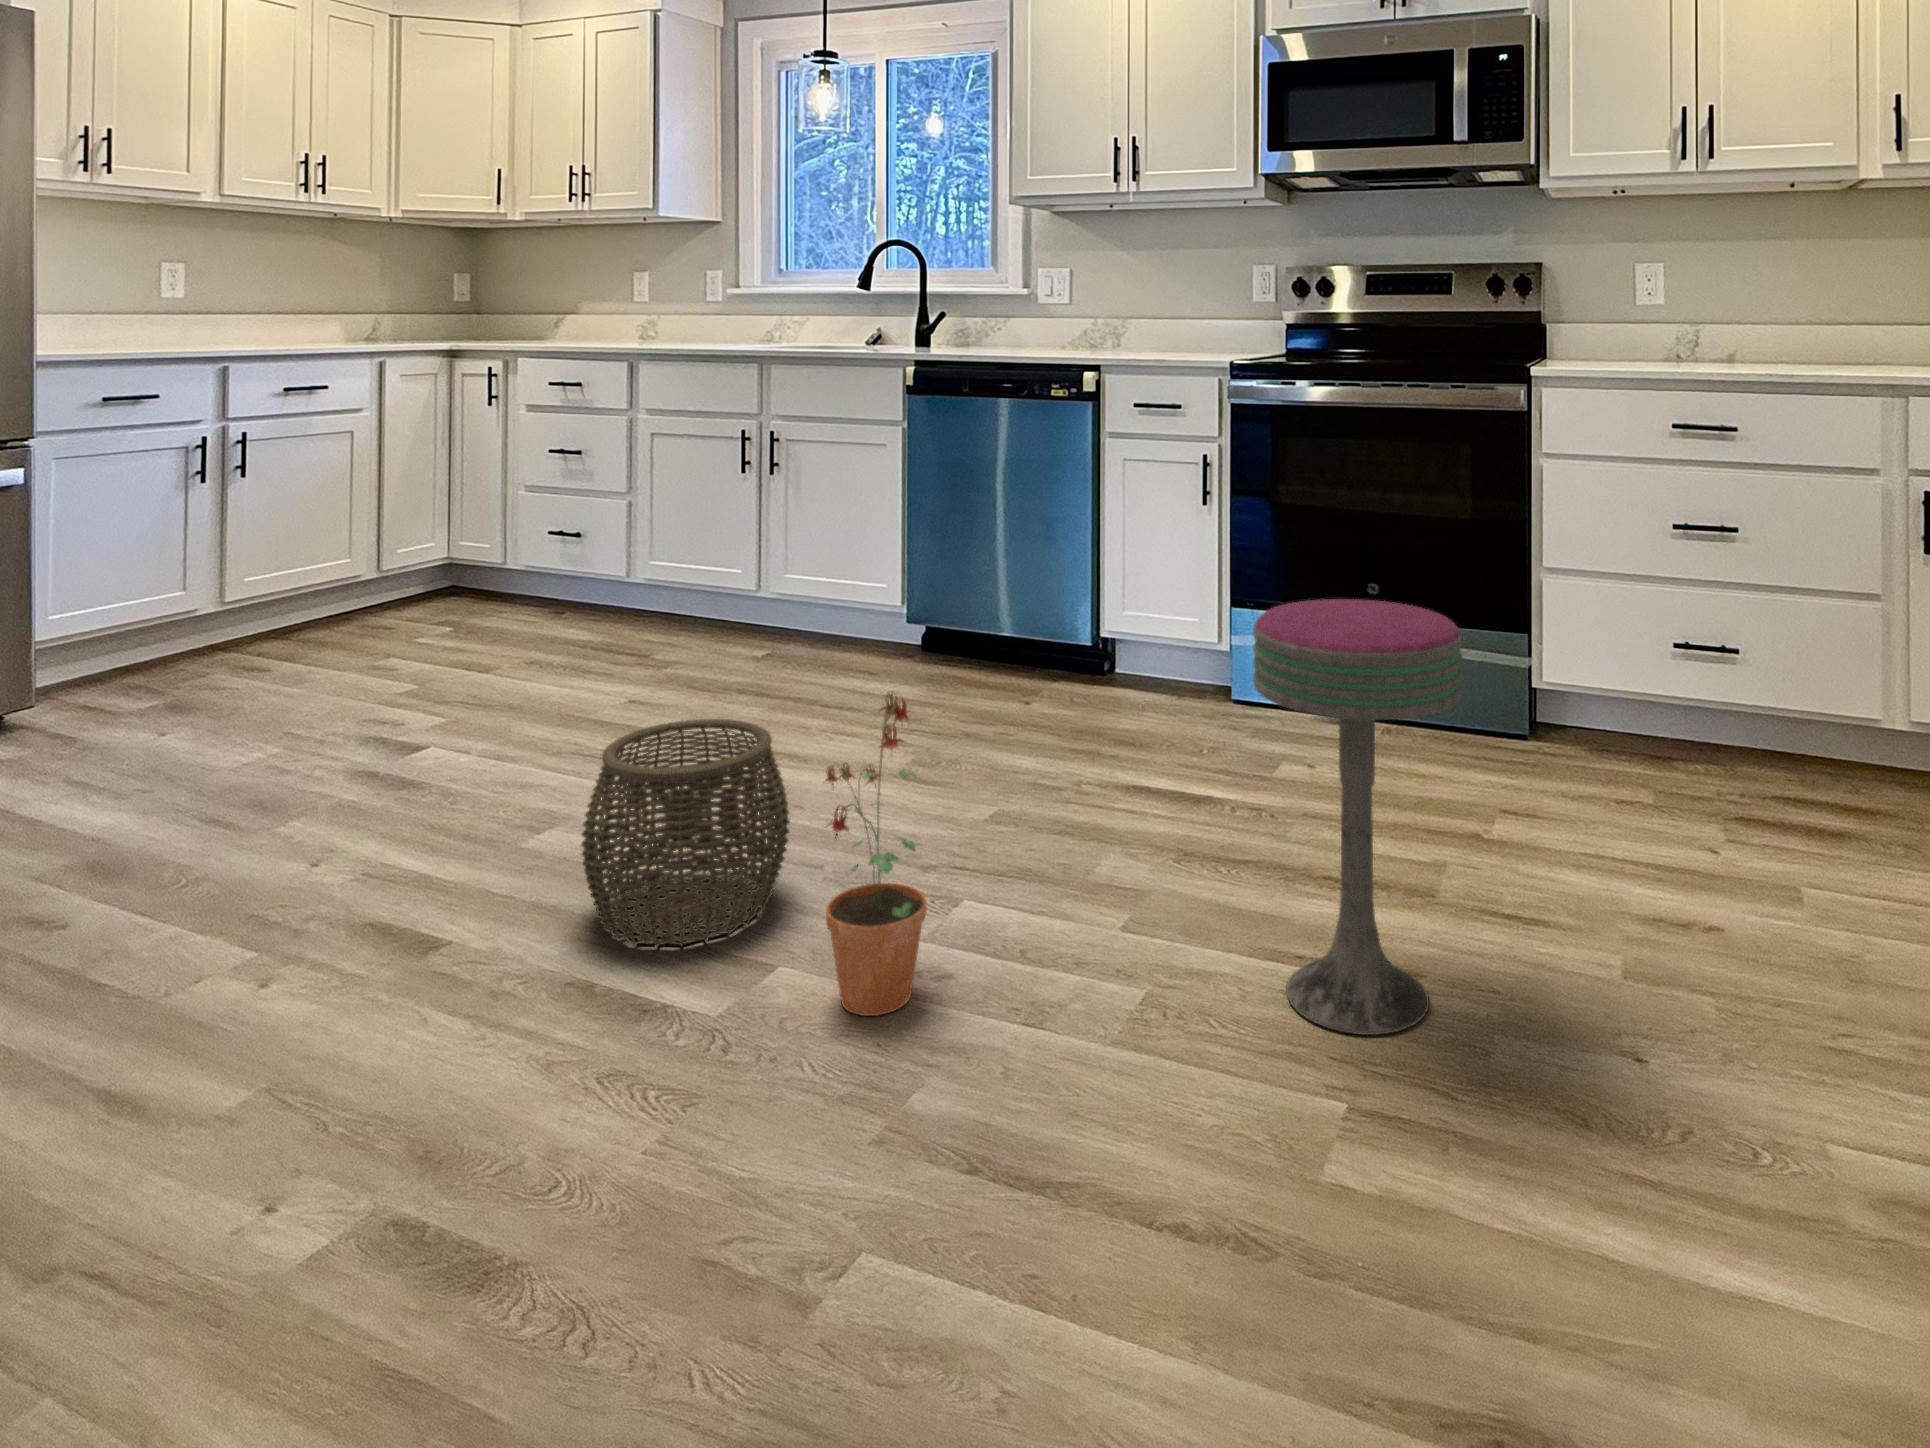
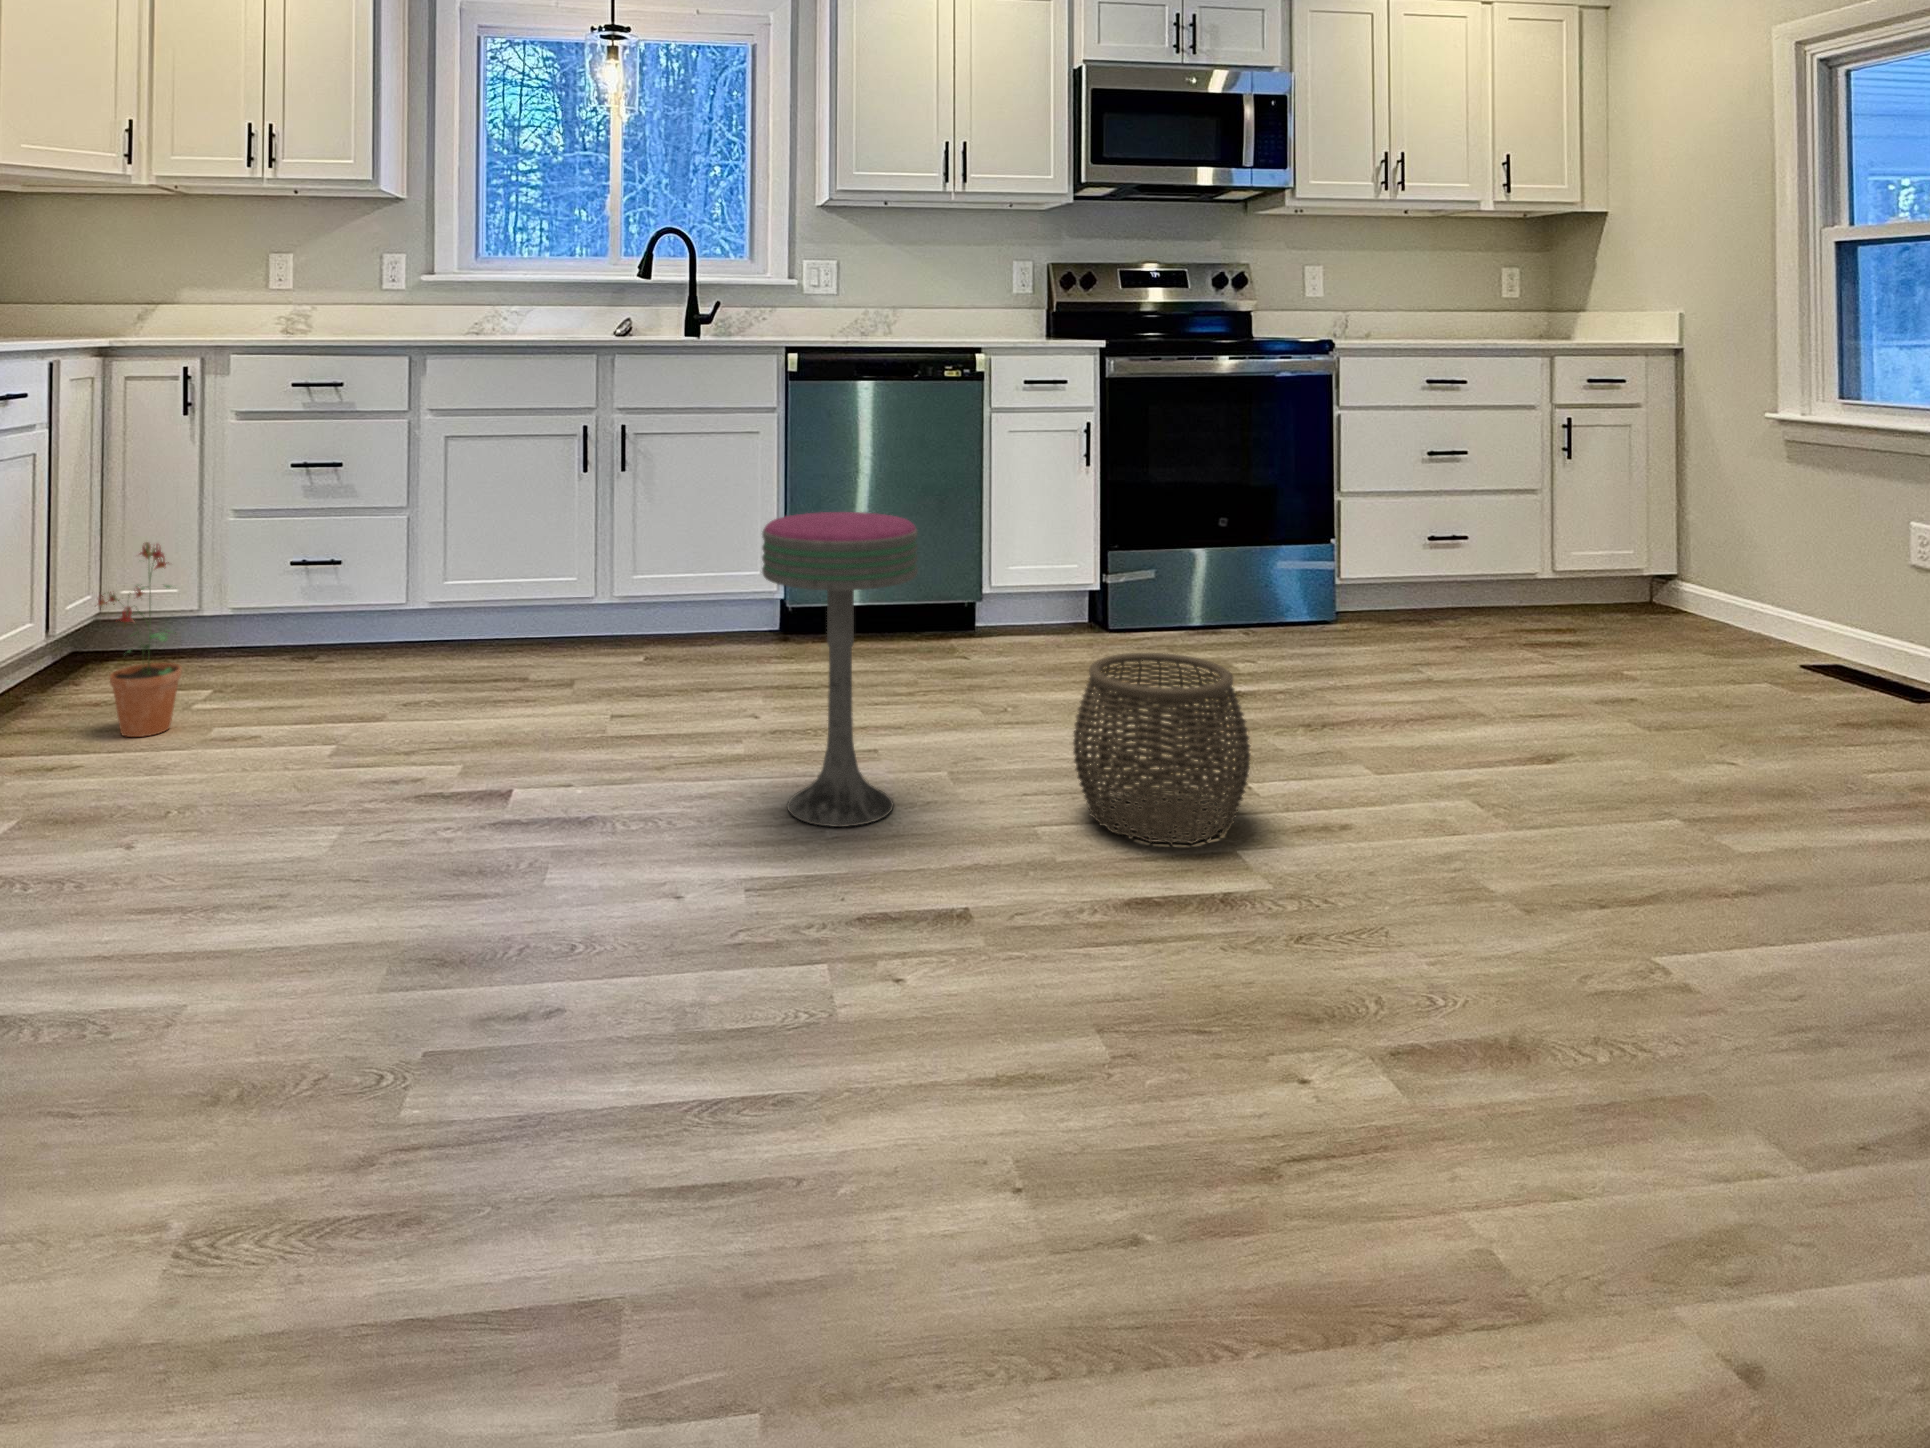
bar stool: present [1253,599,1462,1035] -> present [762,512,918,827]
potted plant: present [825,691,927,1016] -> present [98,542,182,737]

